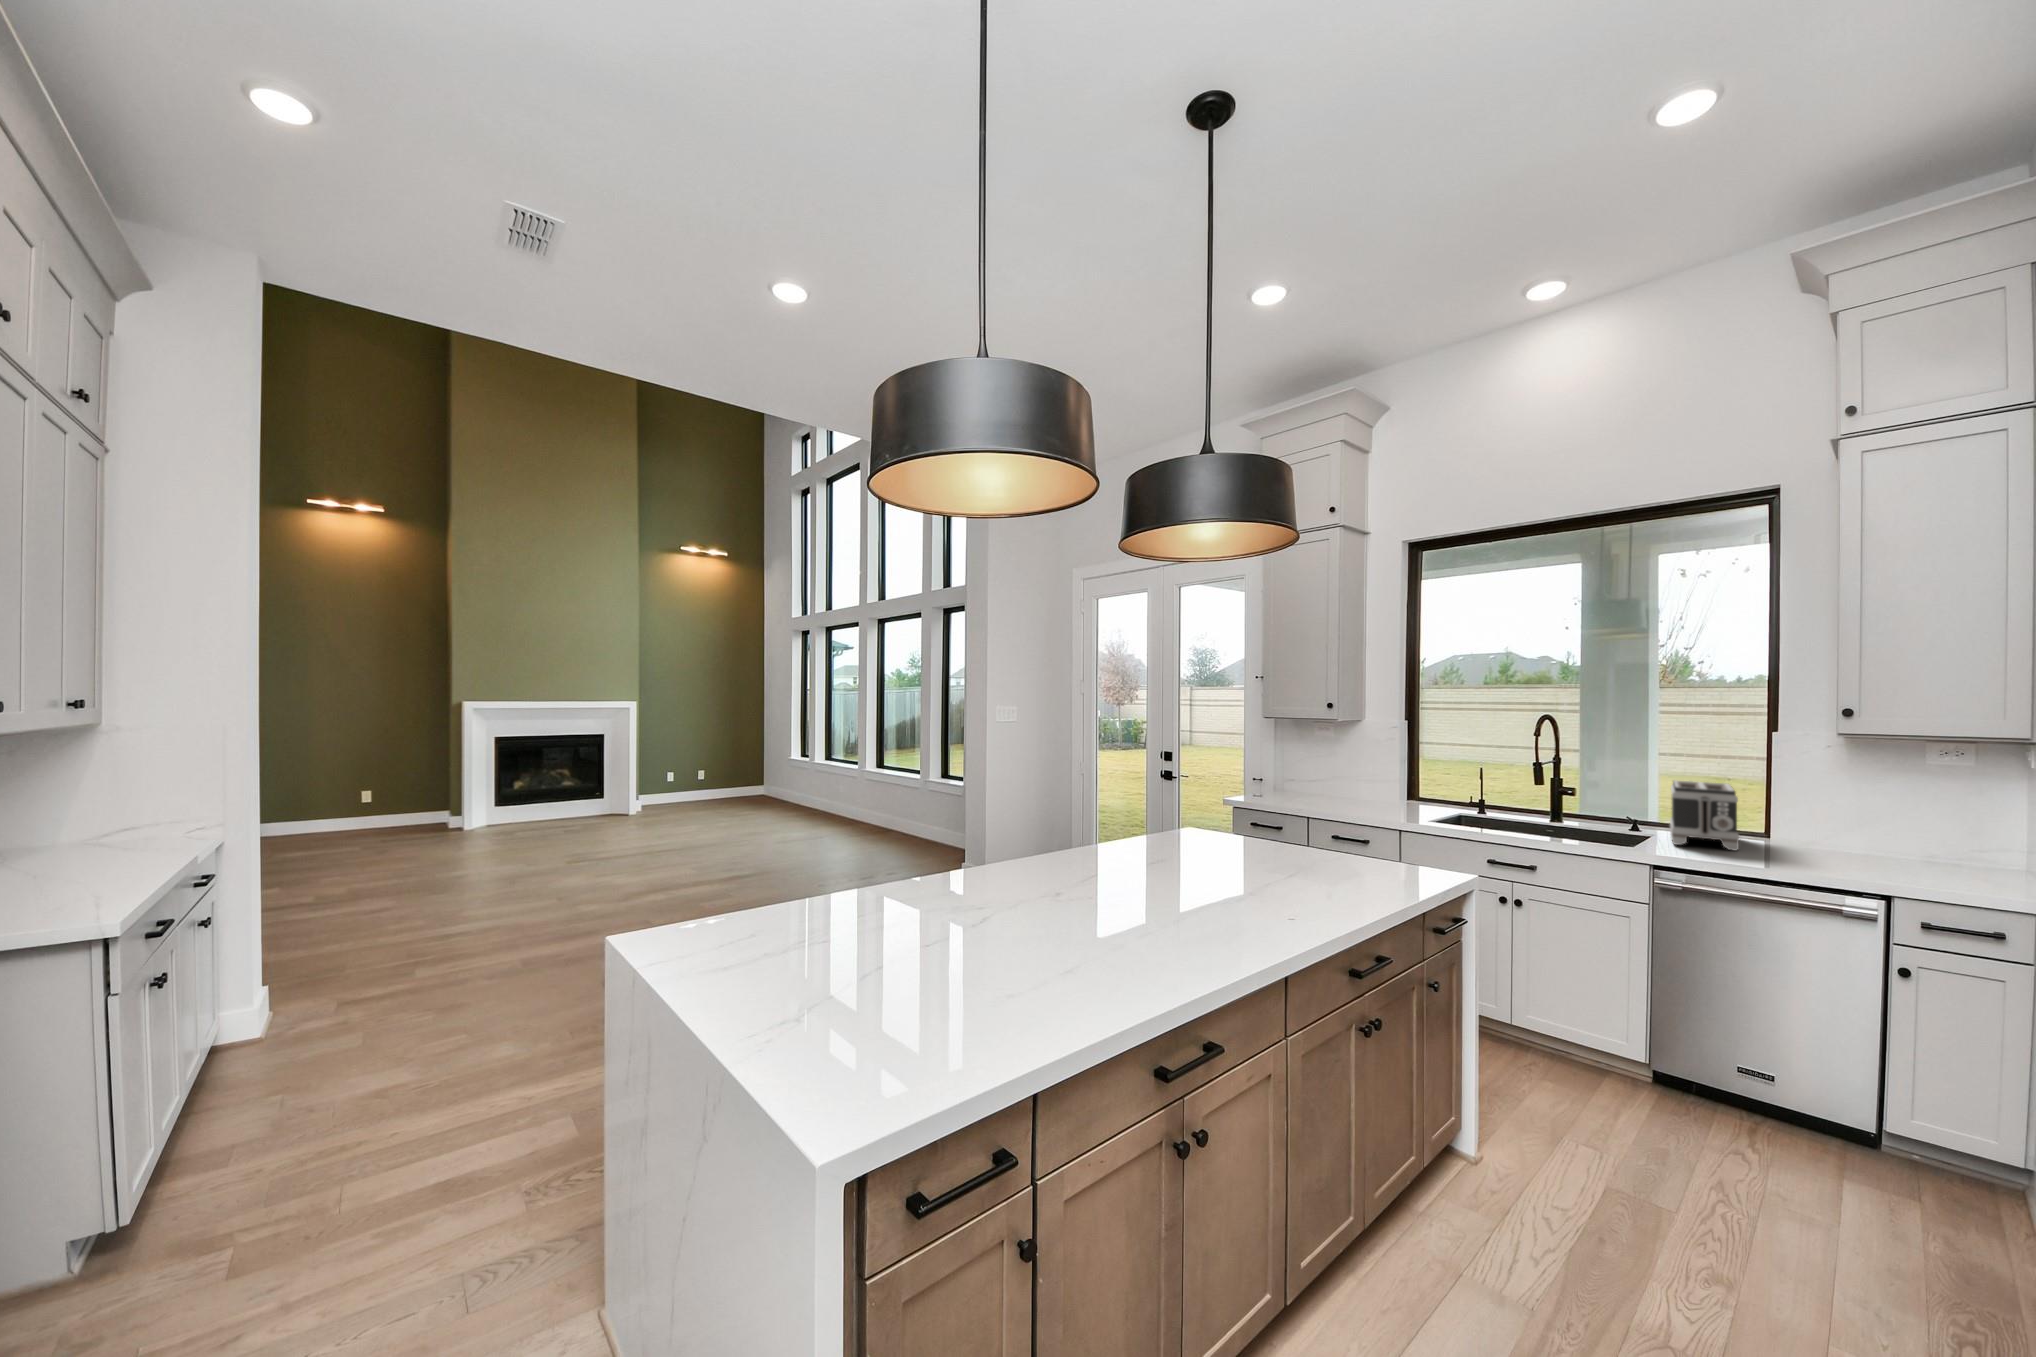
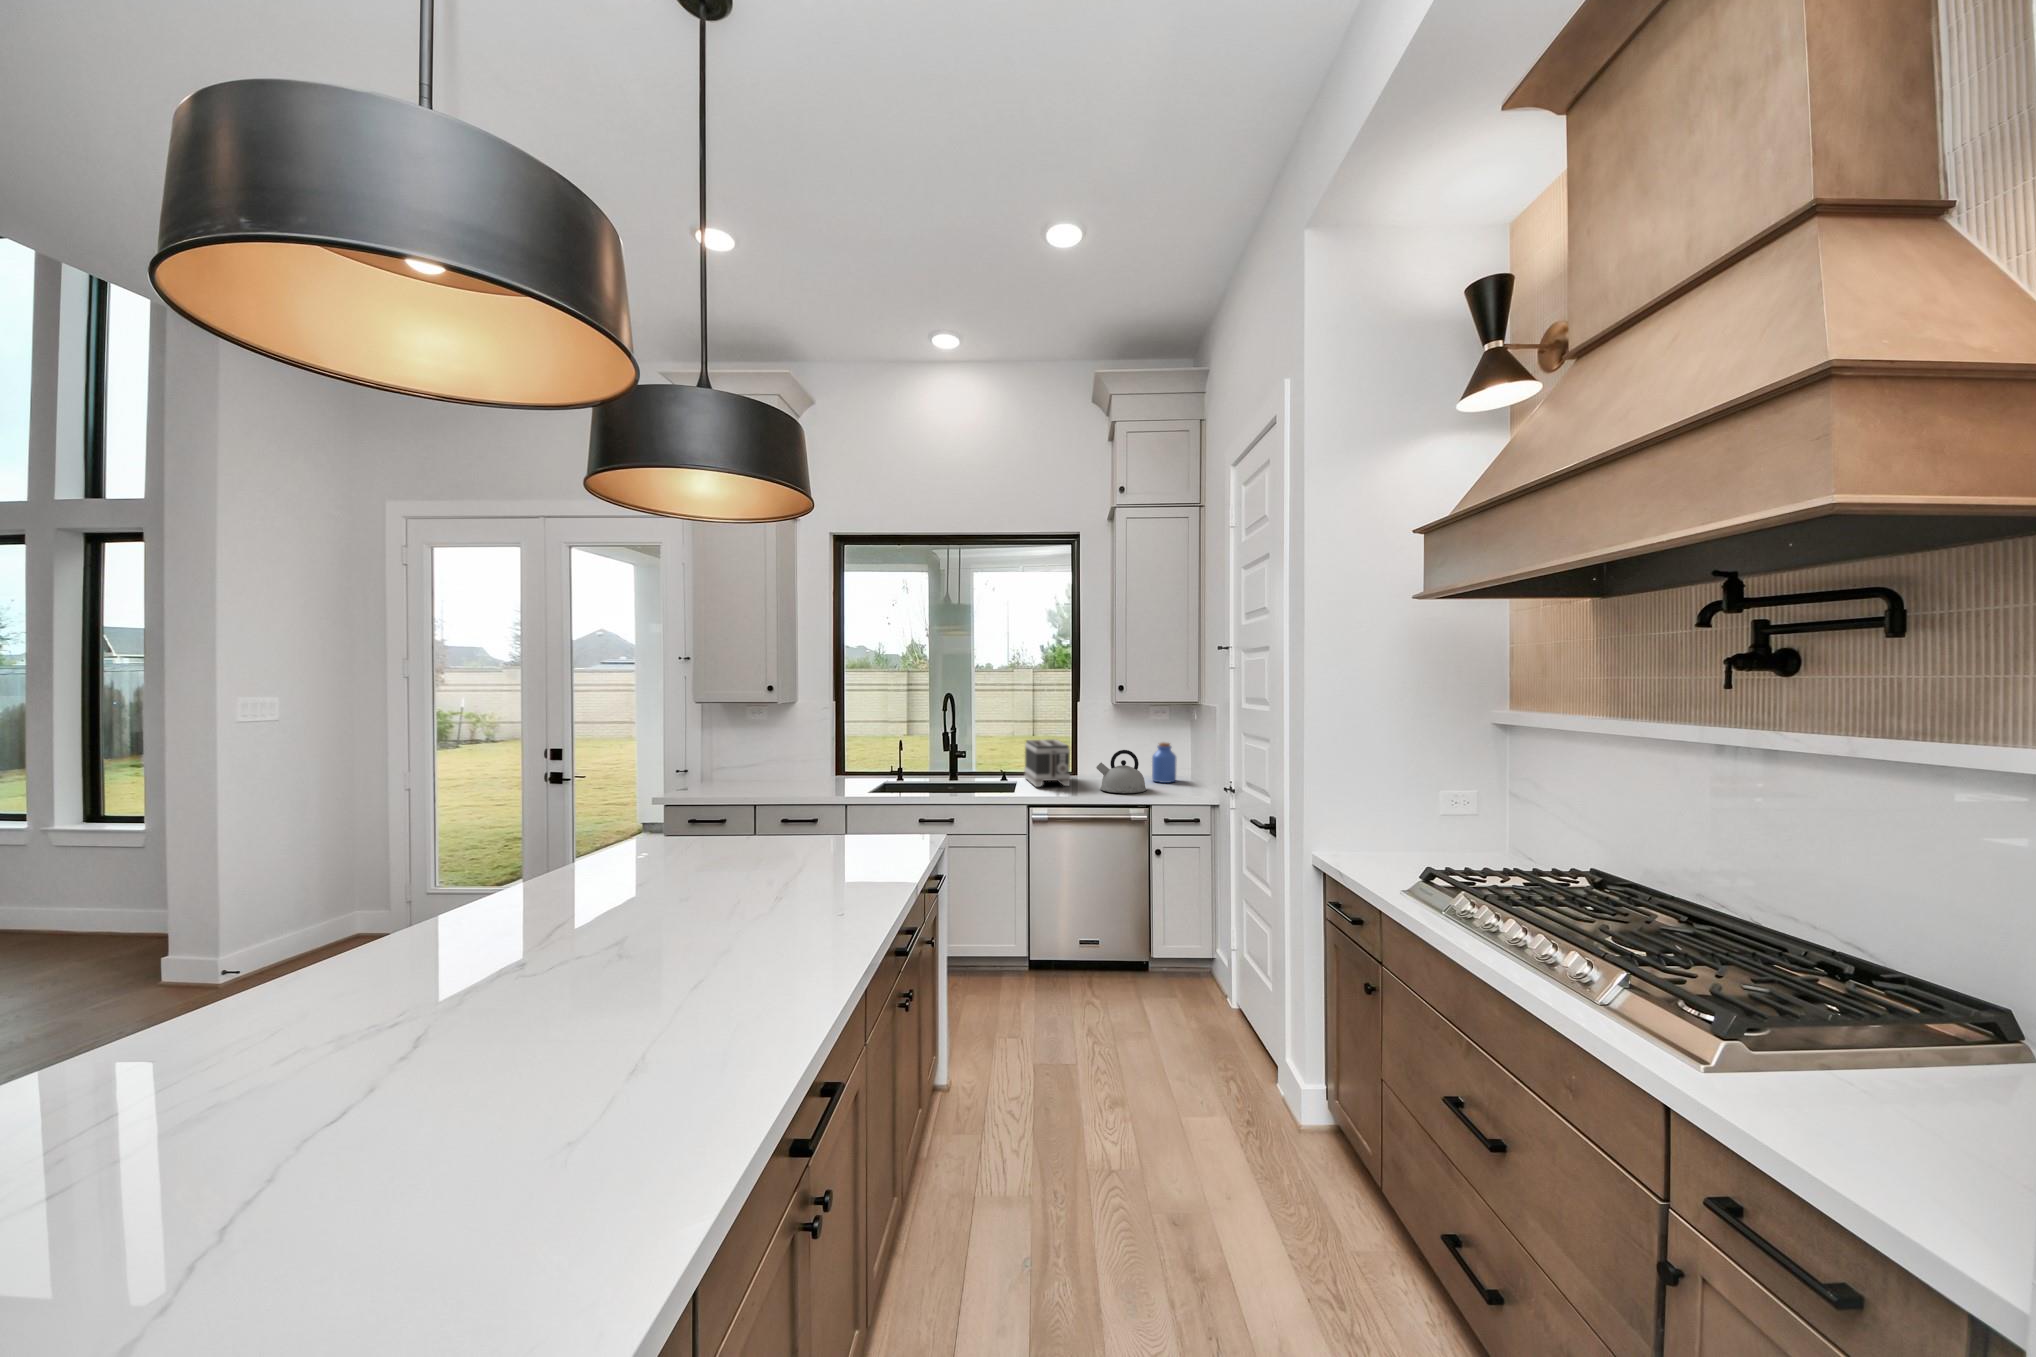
jar: none [1926,804,1988,873] -> present [1152,743,1177,783]
kettle: none [1784,806,1895,876] -> present [1096,750,1146,793]

